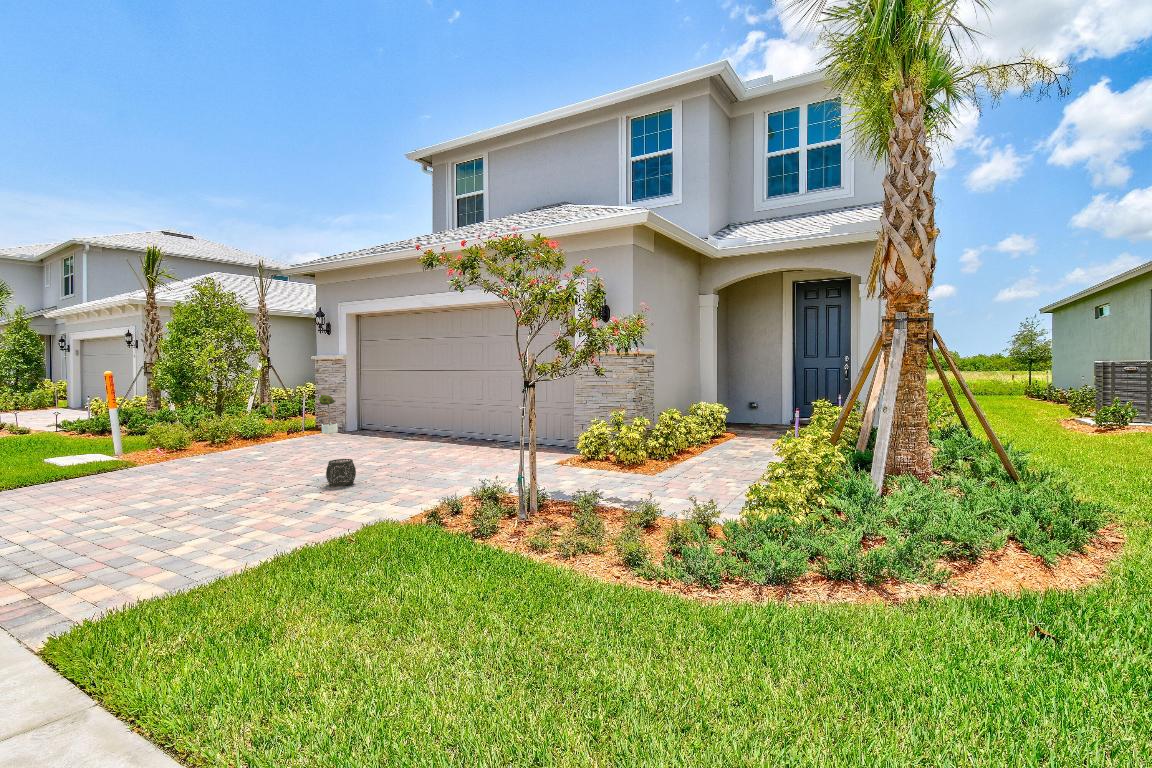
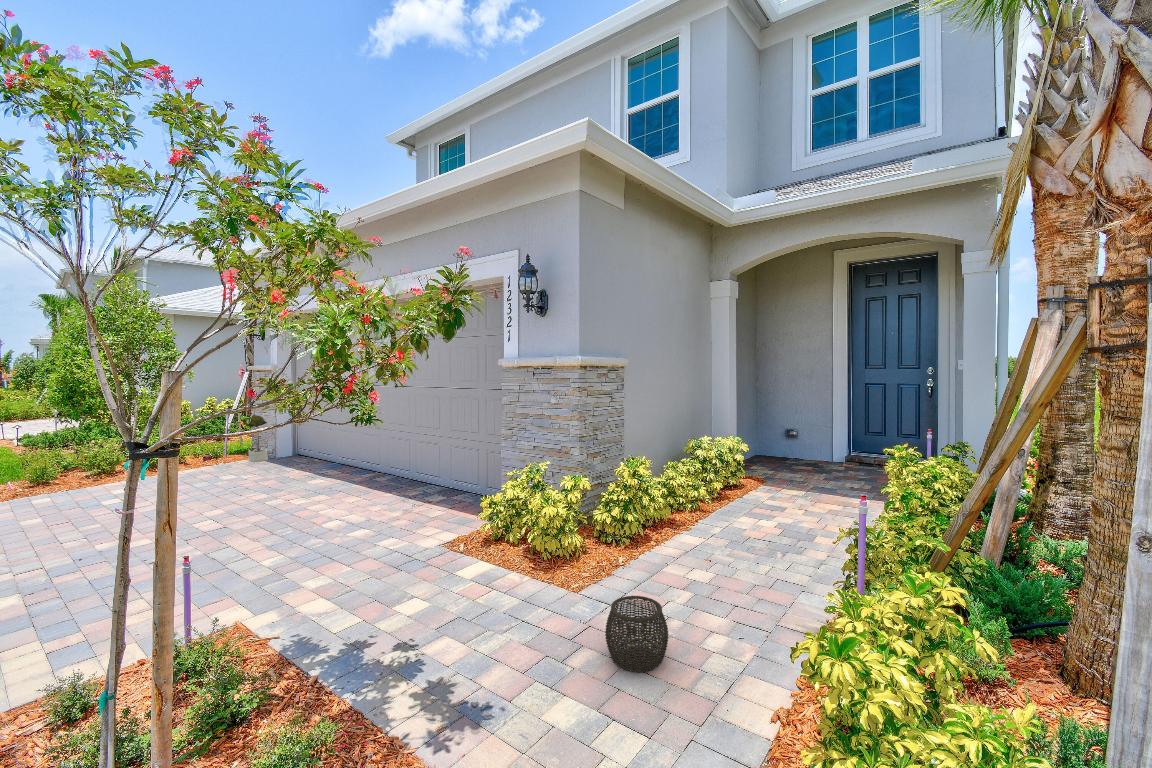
woven basket: present [326,459,356,486] -> present [605,596,669,672]

